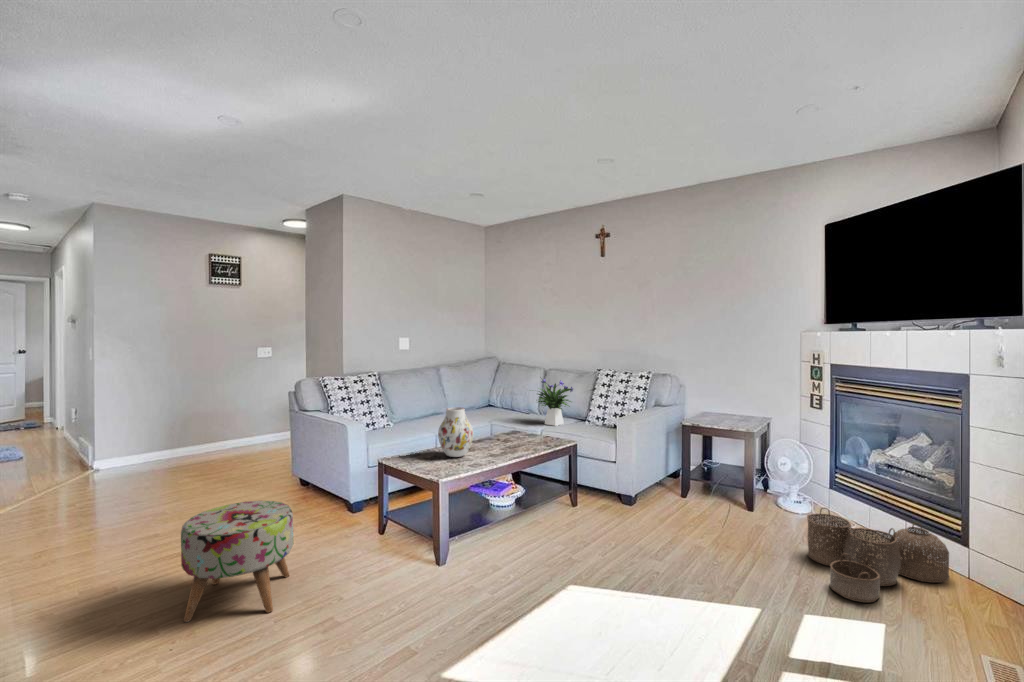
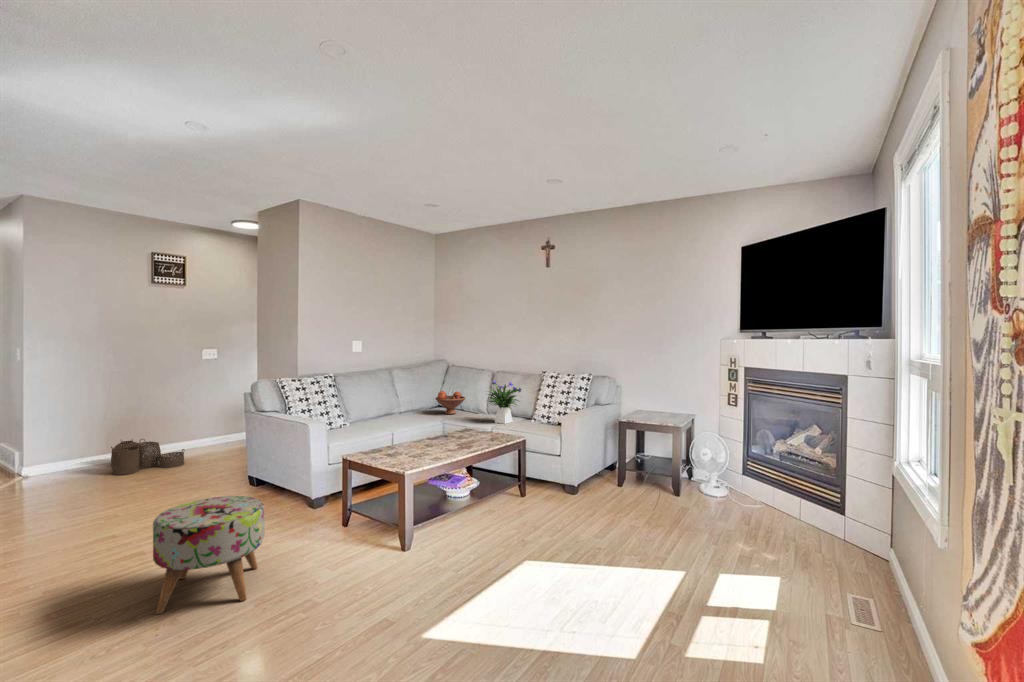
fruit bowl: none [483,390,515,415] -> present [435,391,465,414]
vase: present [438,407,473,457] -> none [400,406,433,452]
woven basket: present [807,508,949,602] -> present [111,439,184,475]

